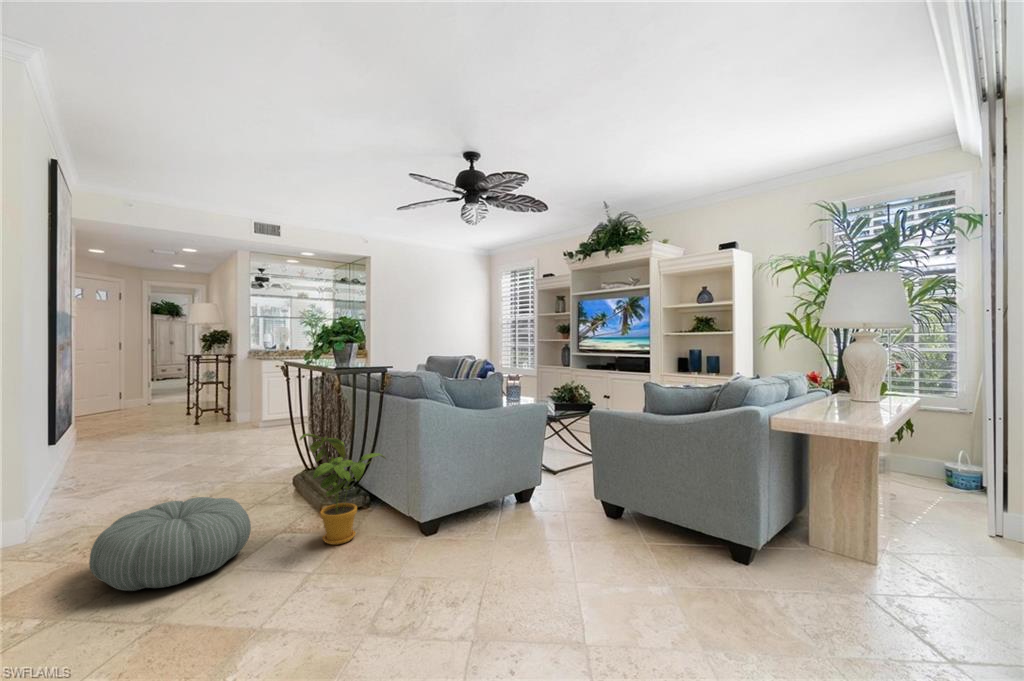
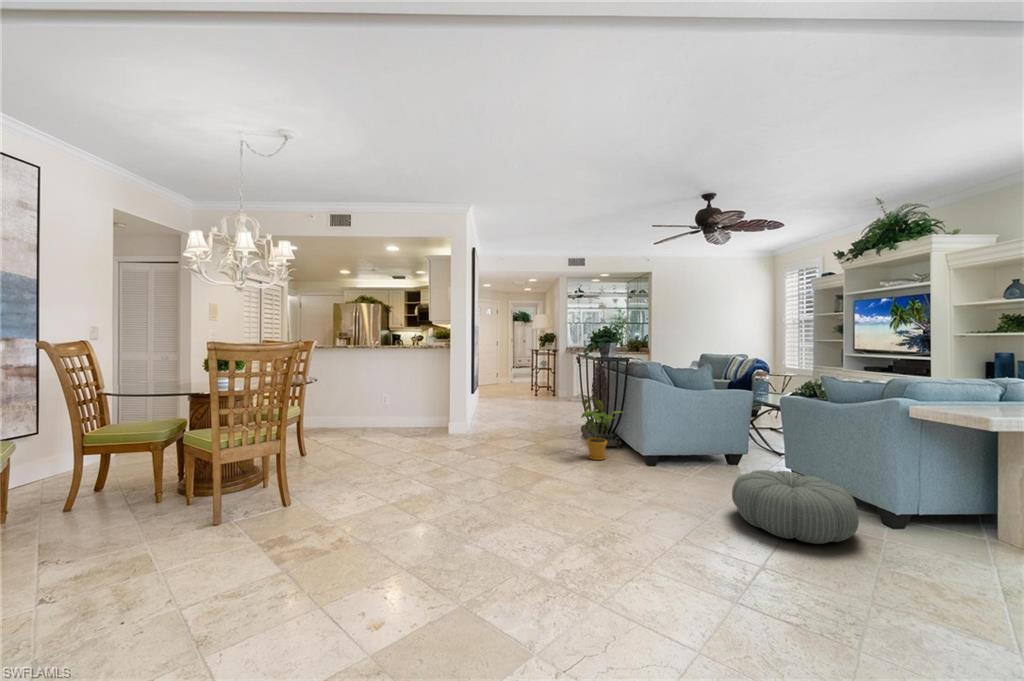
pouf: present [89,497,251,591] -> present [732,470,859,544]

